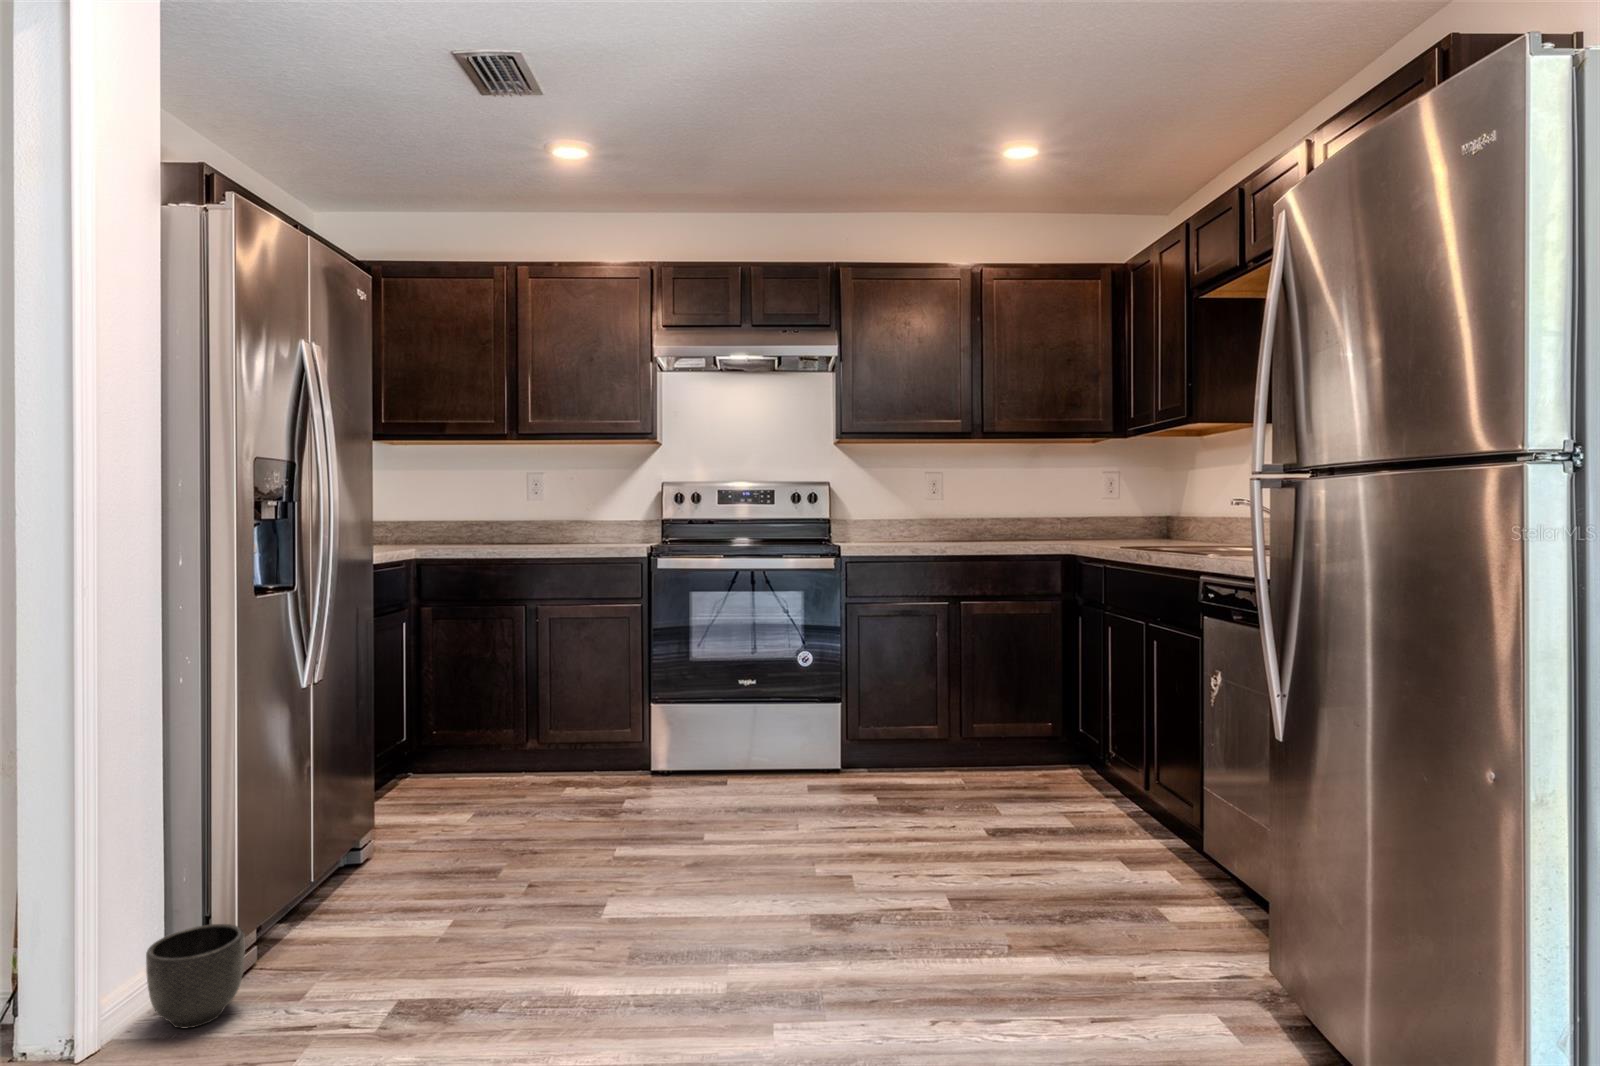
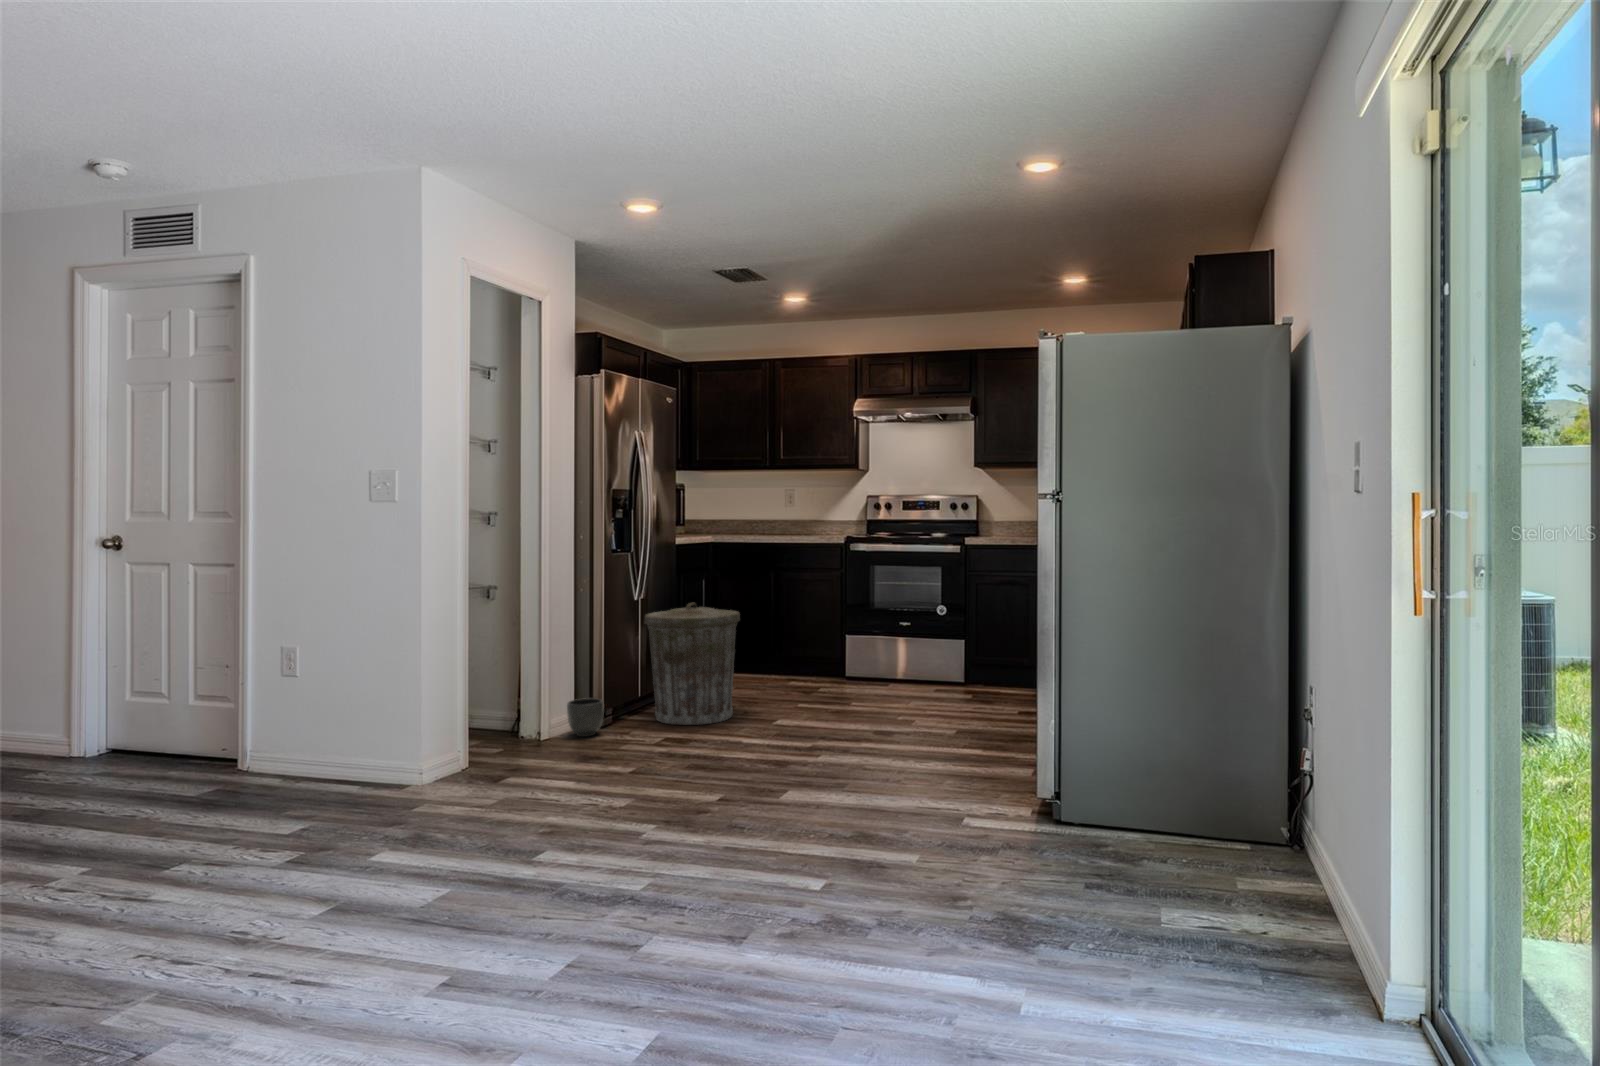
trash can: none [328,683,533,944] -> present [645,602,740,725]

